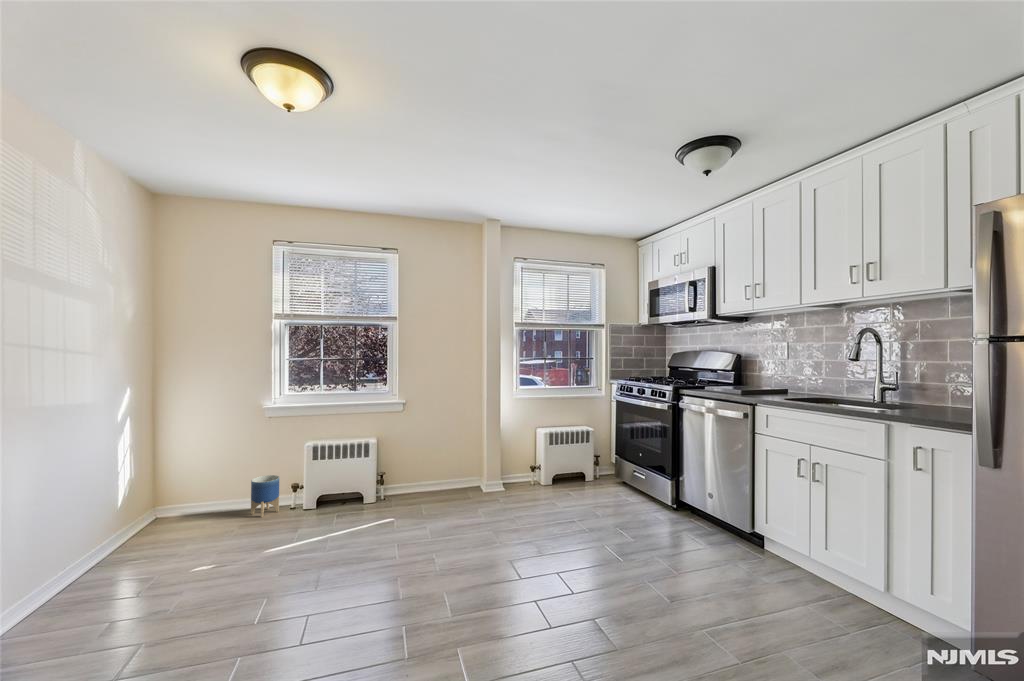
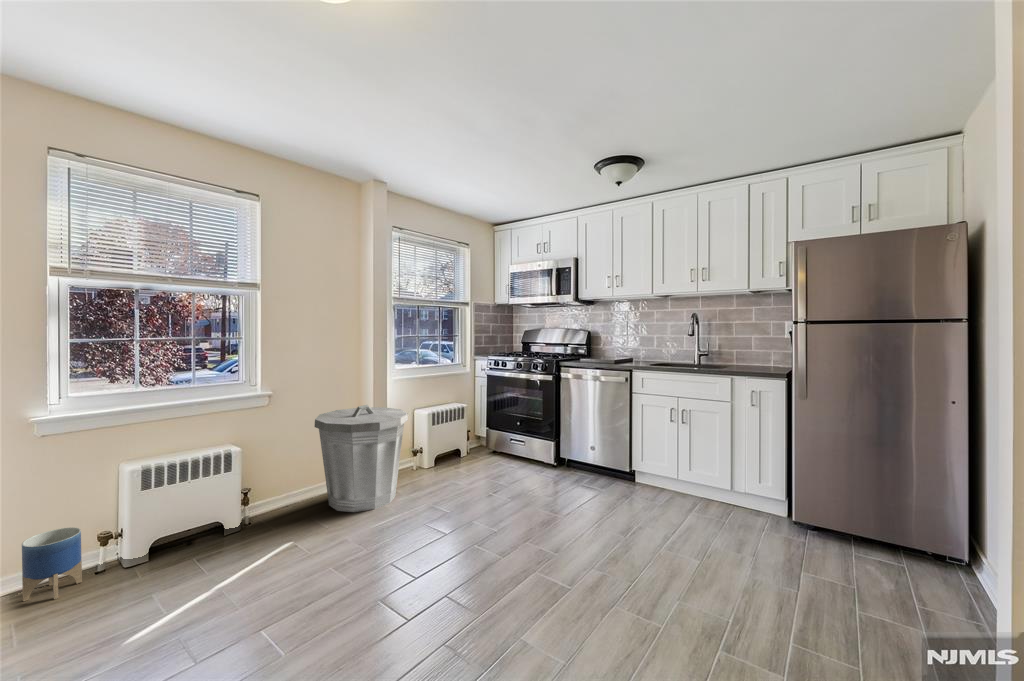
trash can: none [429,417,504,511] -> present [315,405,408,512]

